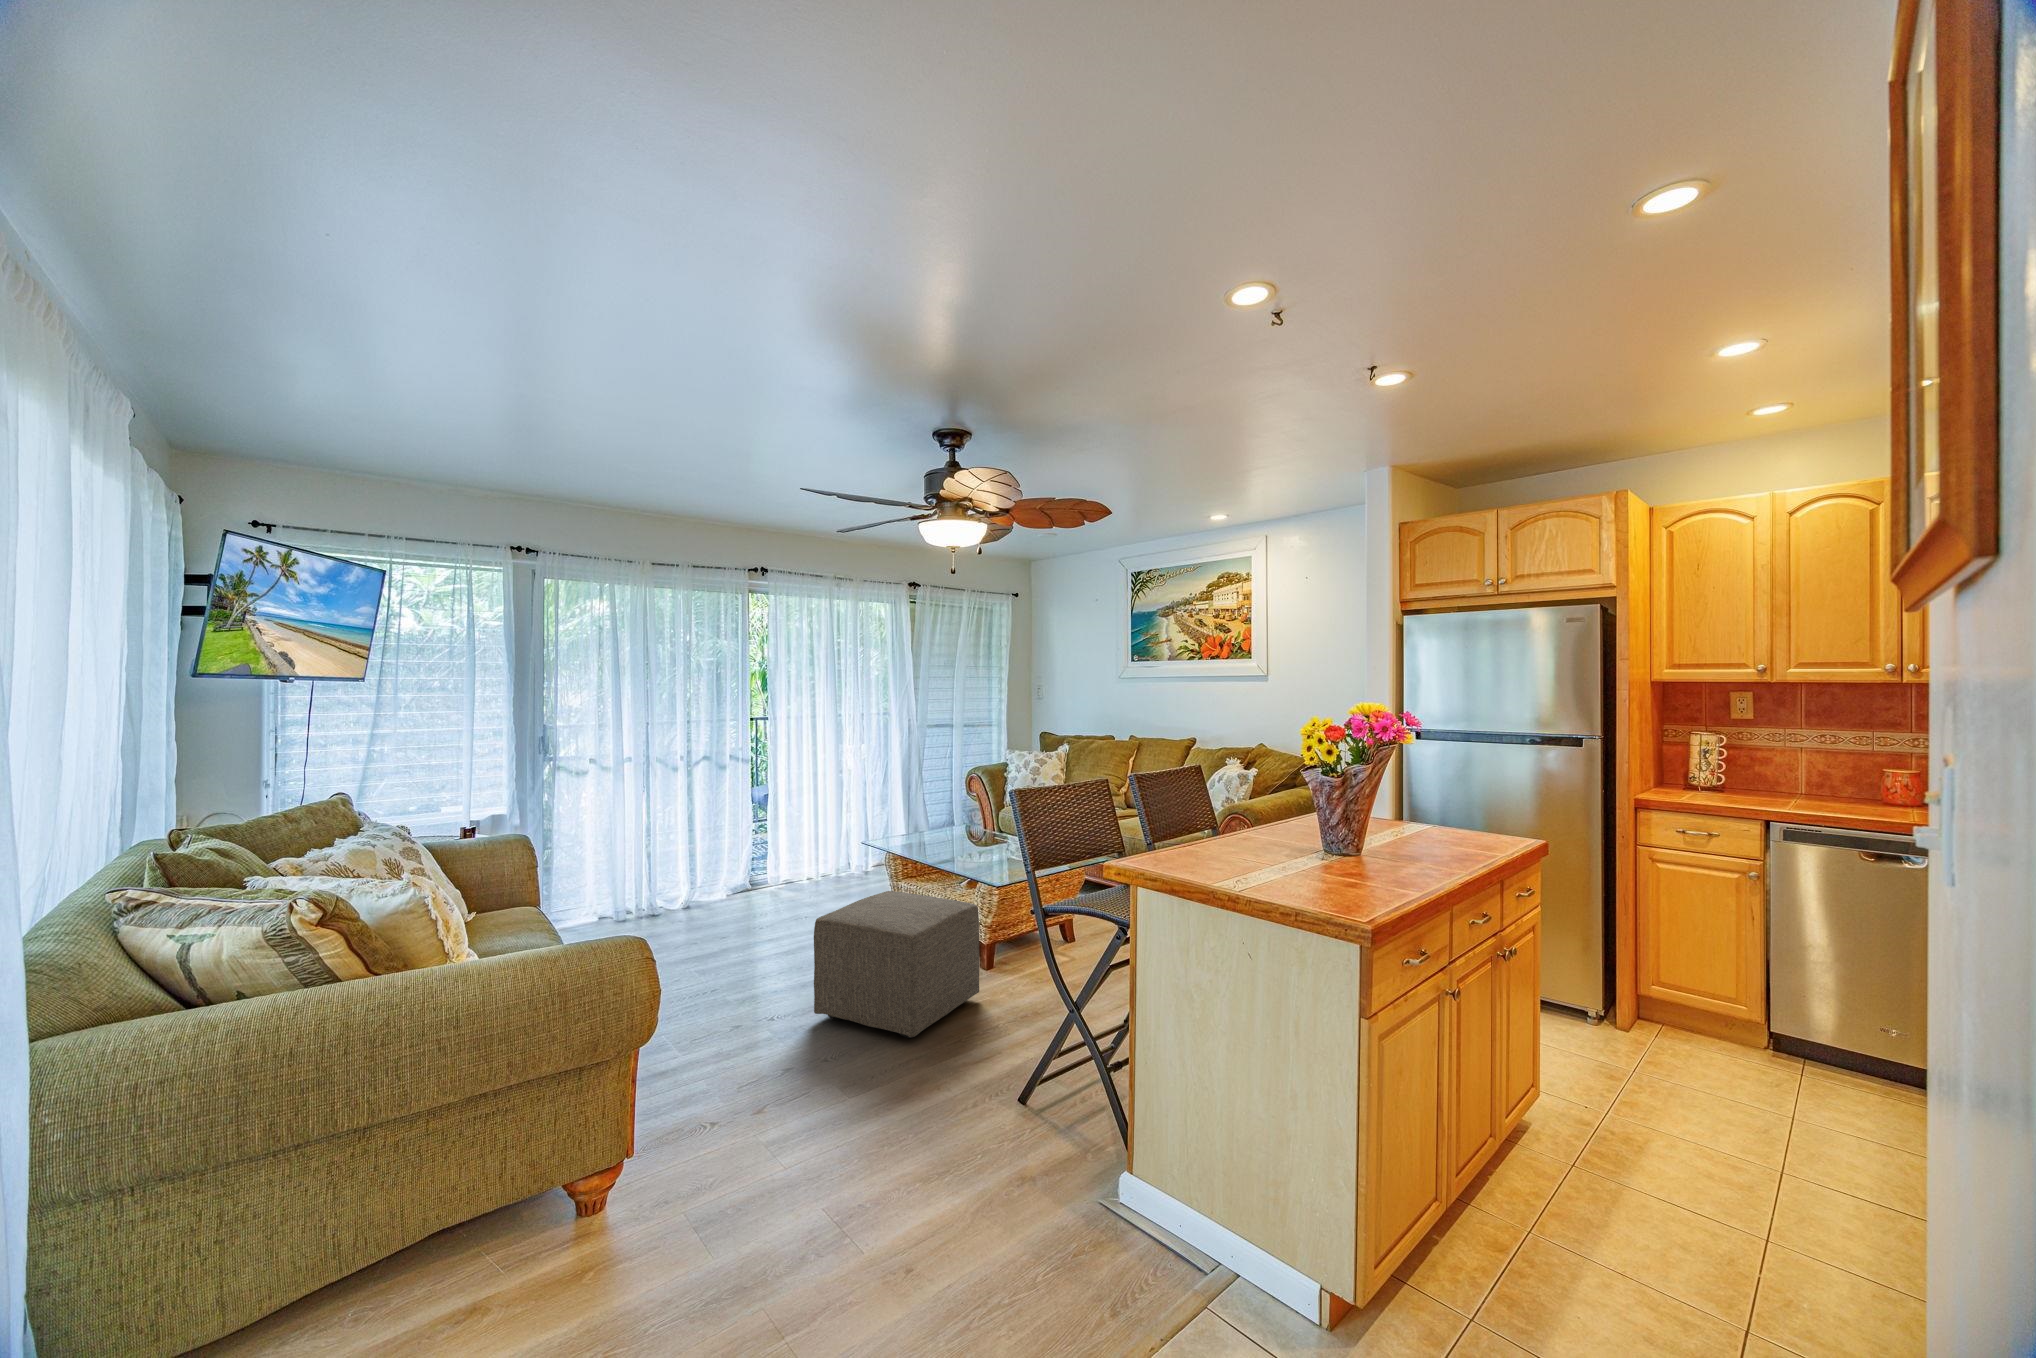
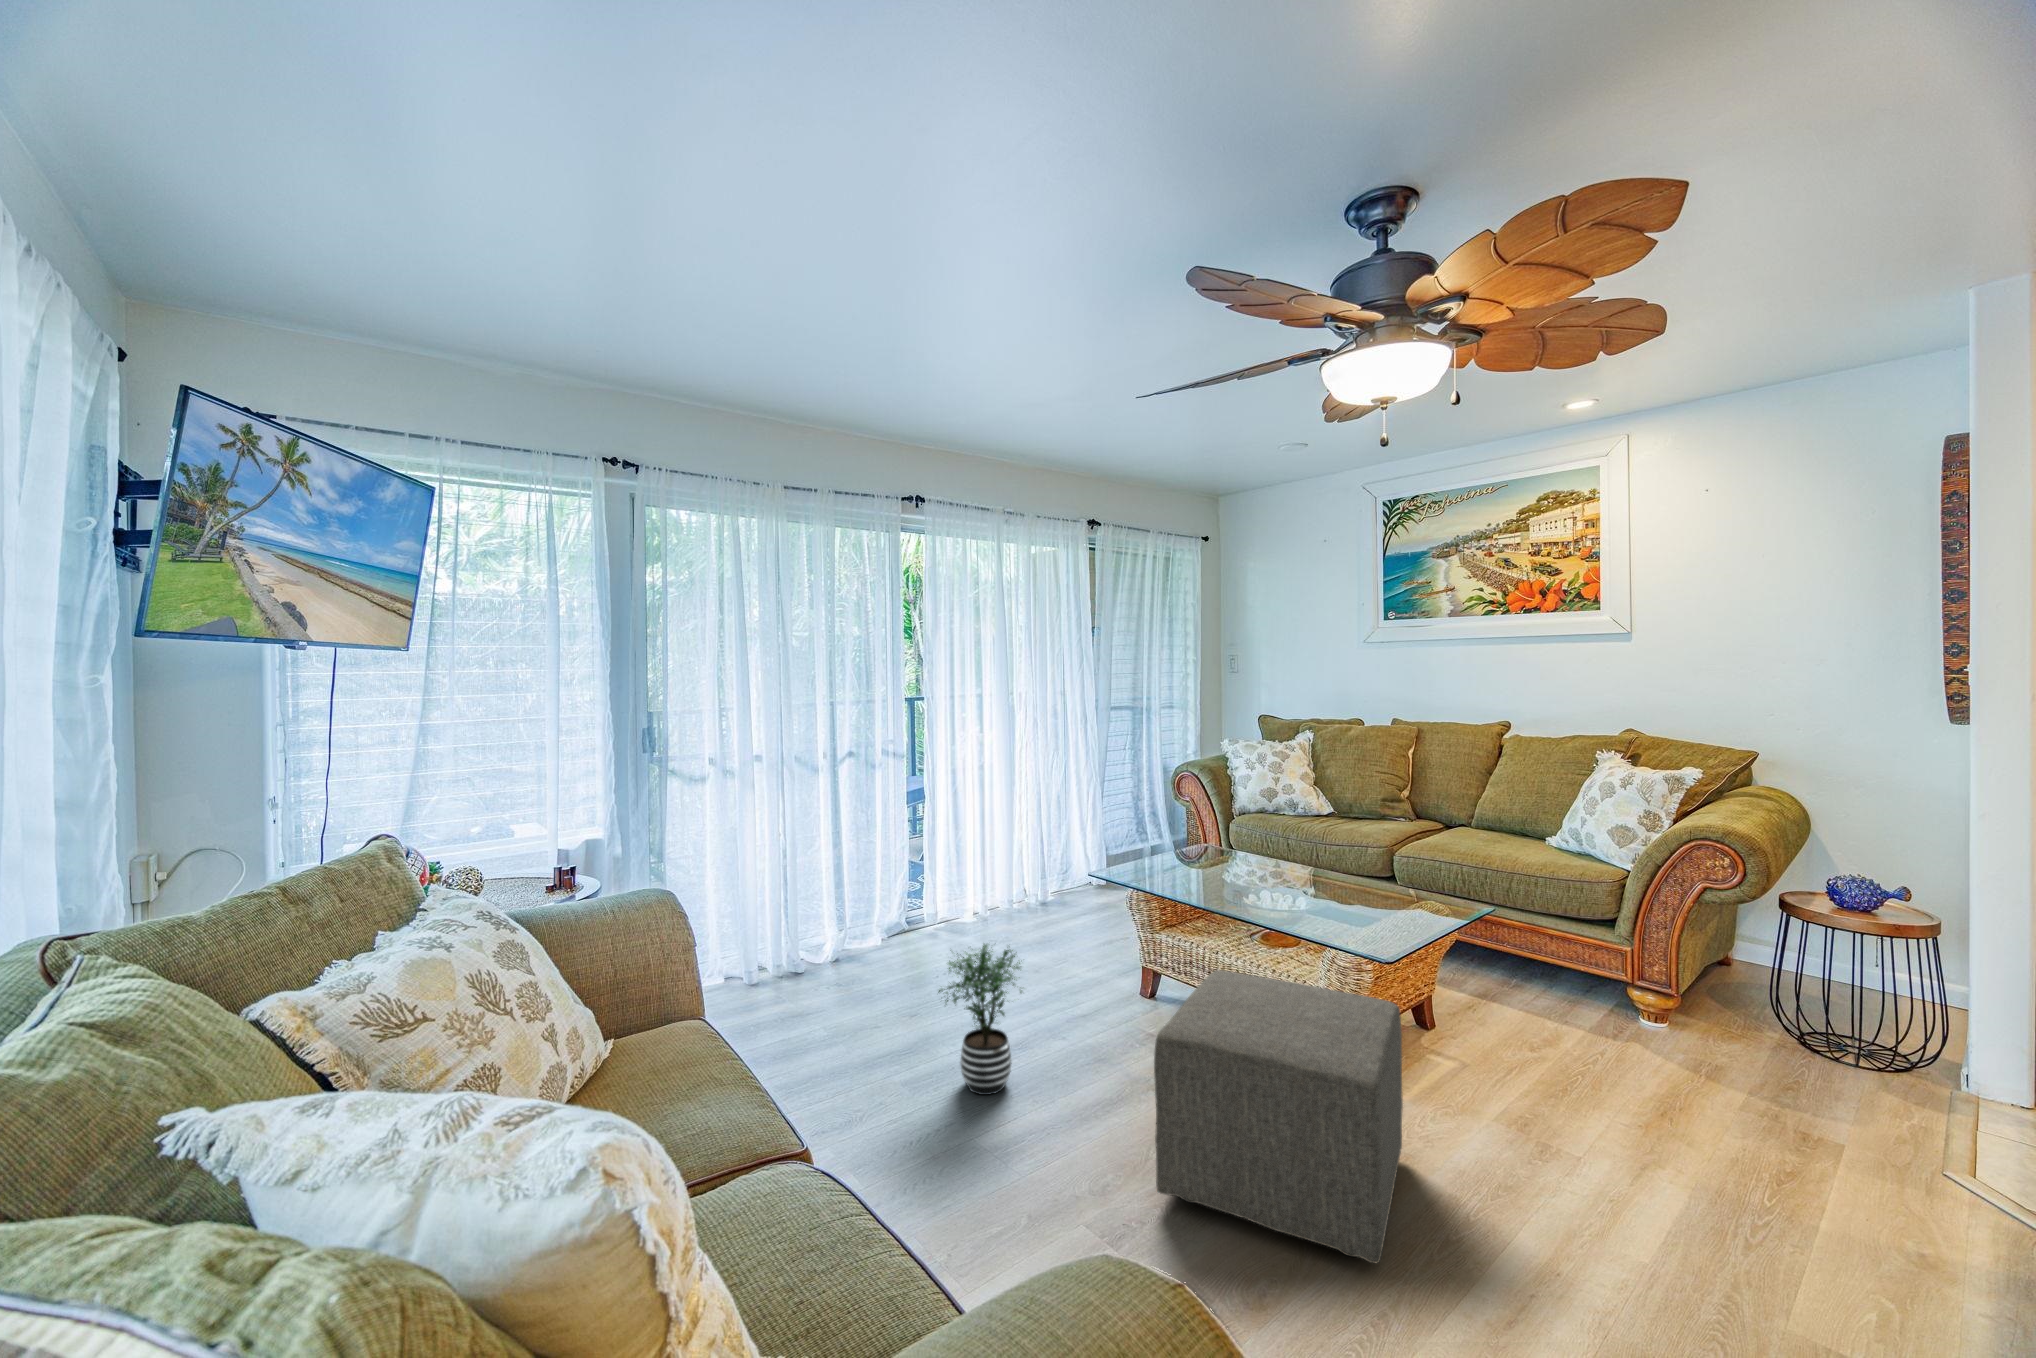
potted plant: none [712,878,779,977] -> present [938,944,1022,1095]

